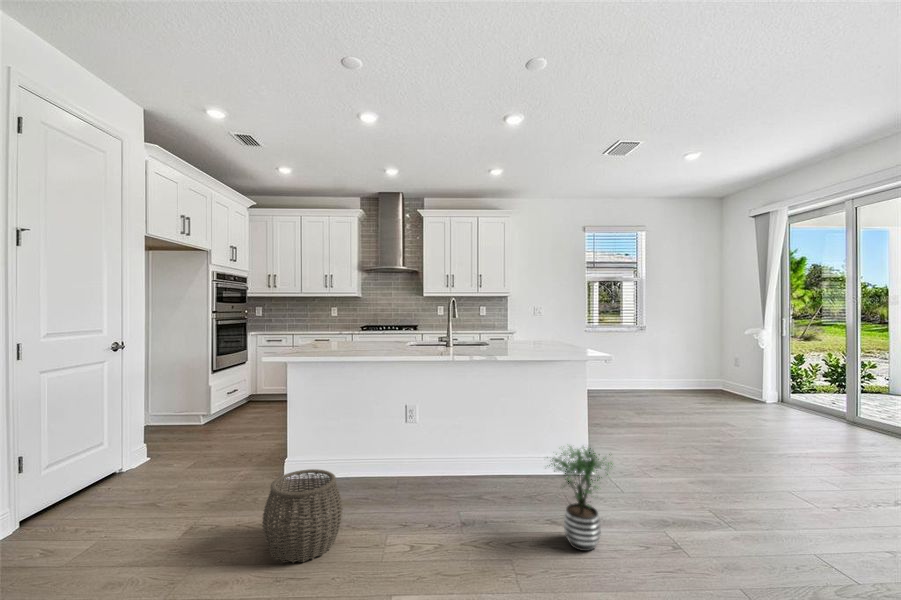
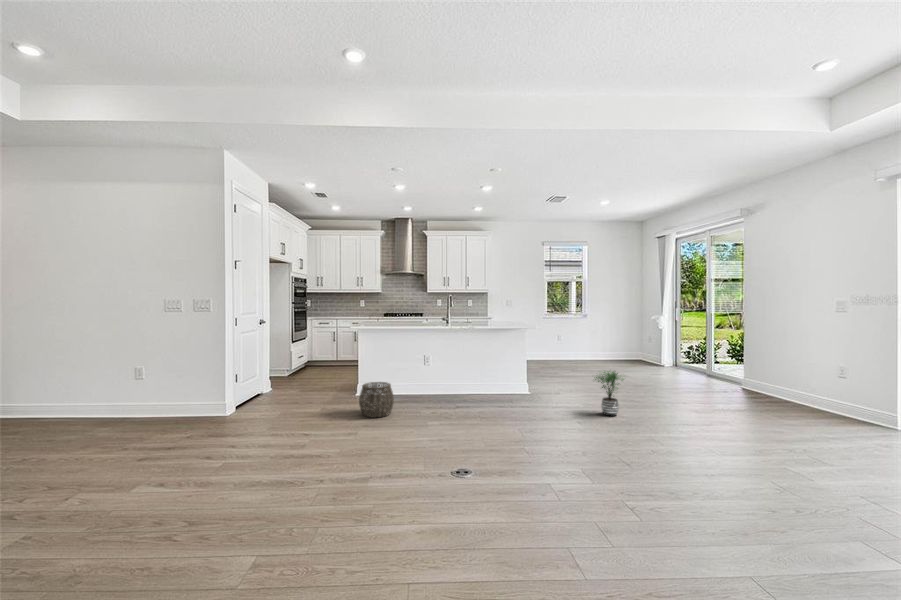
potted plant: present [549,446,613,551] -> present [595,371,624,416]

